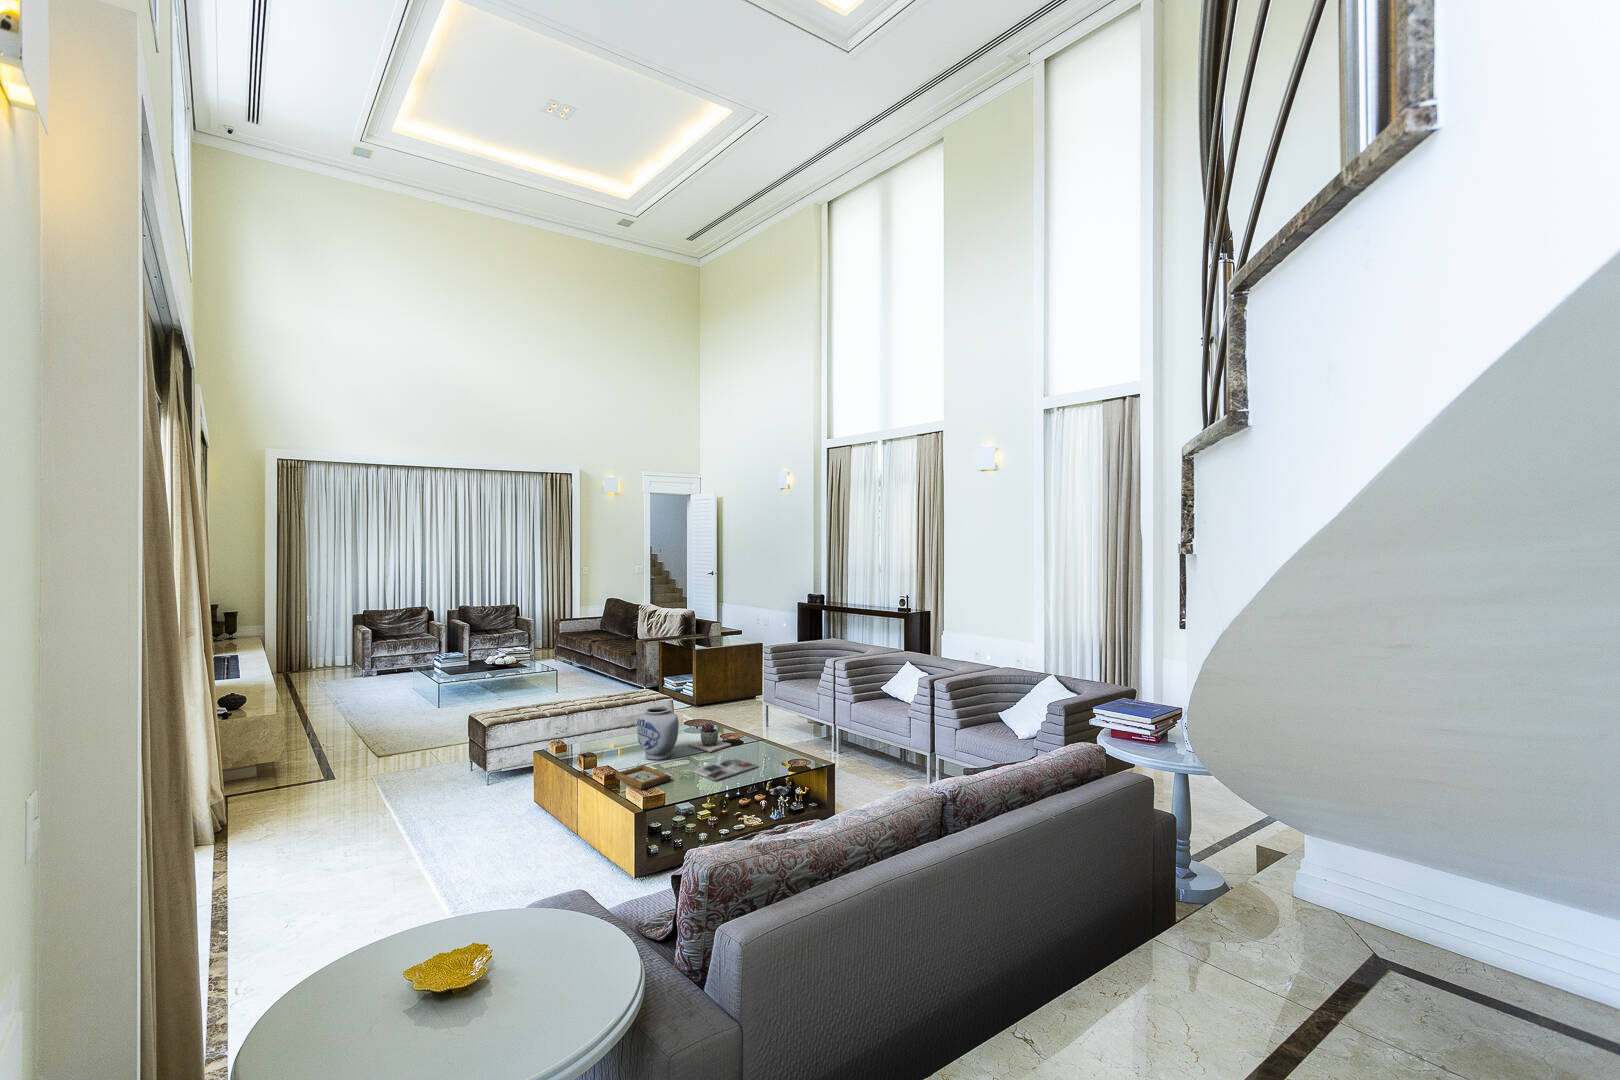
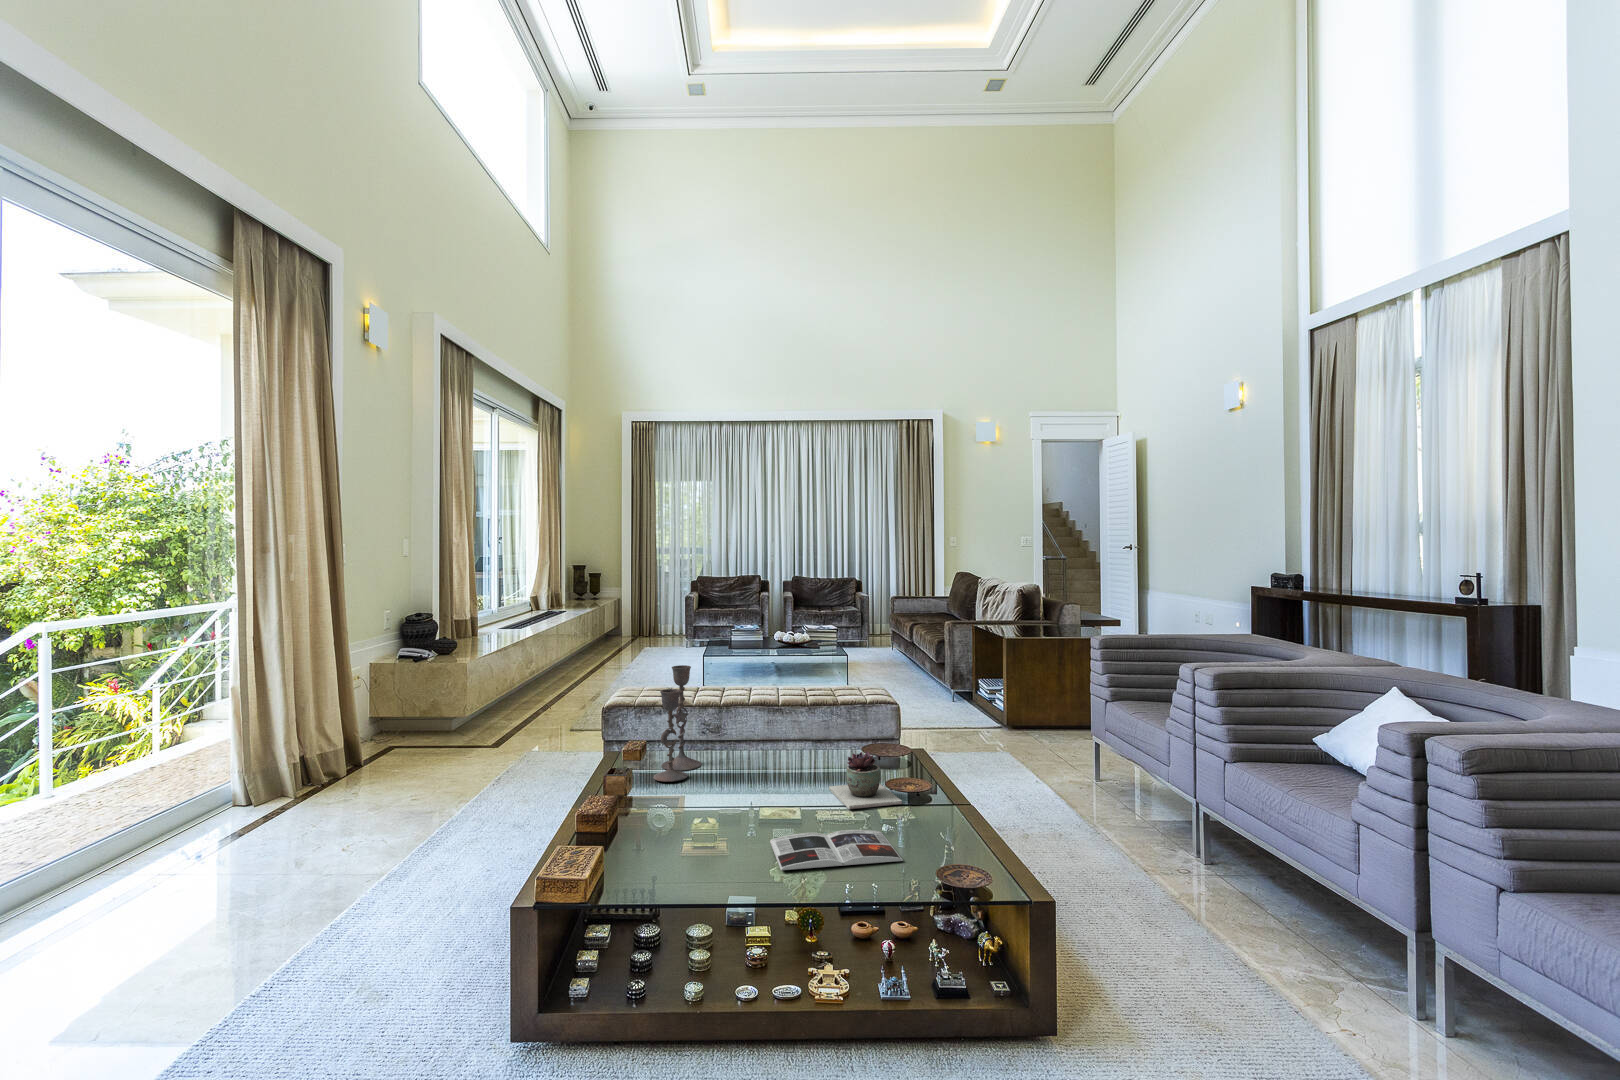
candlestick: none [579,691,607,759] -> present [653,665,702,782]
vase: present [637,706,679,760] -> none [719,704,795,804]
picture frame: present [615,765,670,789] -> none [639,808,710,854]

